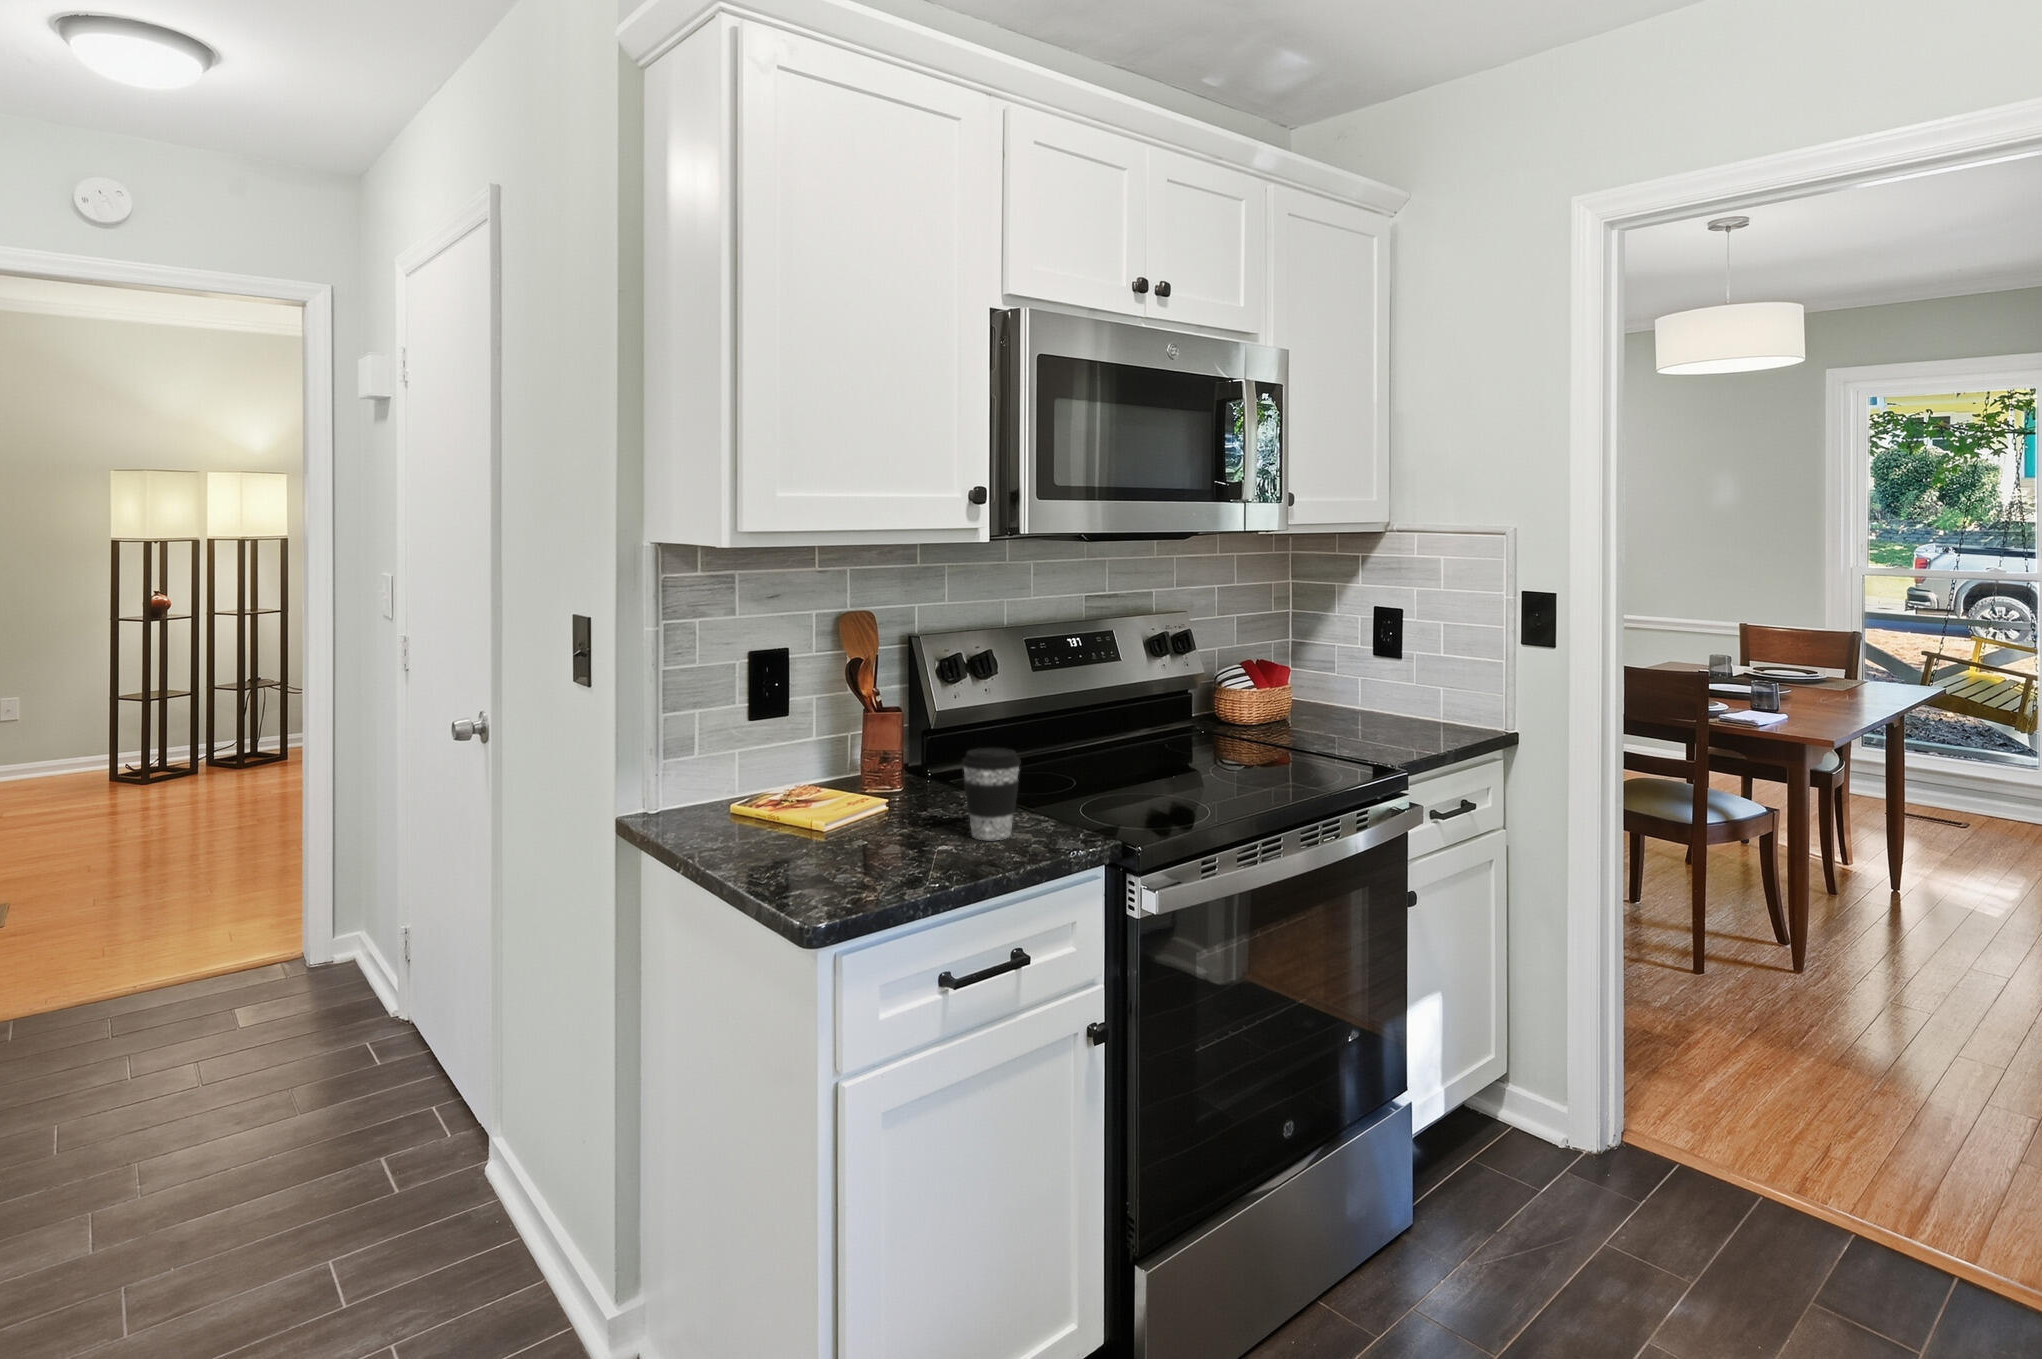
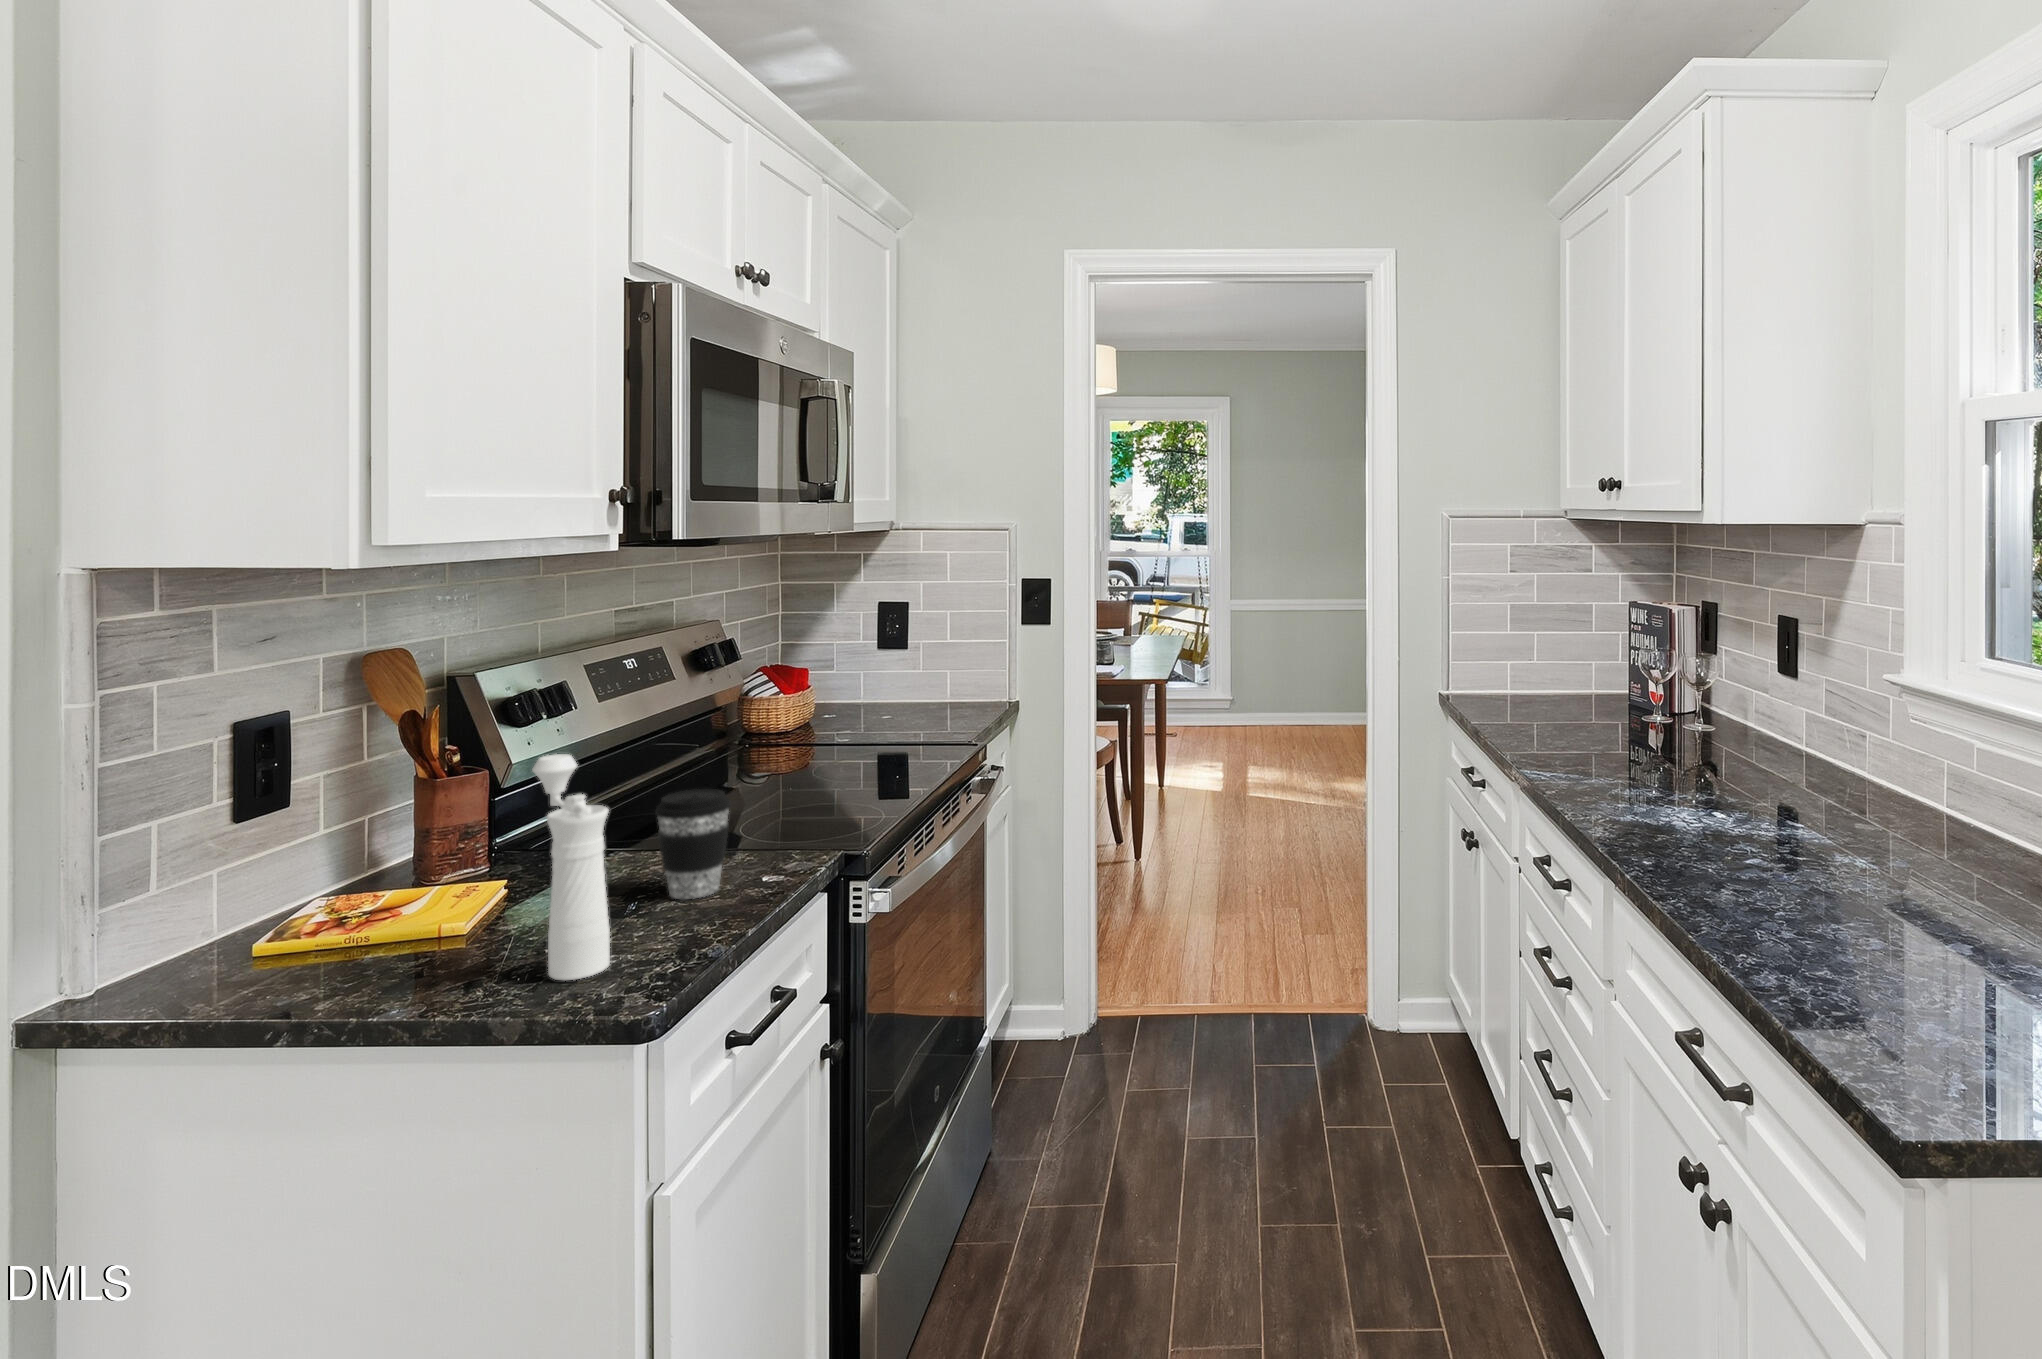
pepper mill: none [826,698,882,872] -> present [532,754,610,980]

